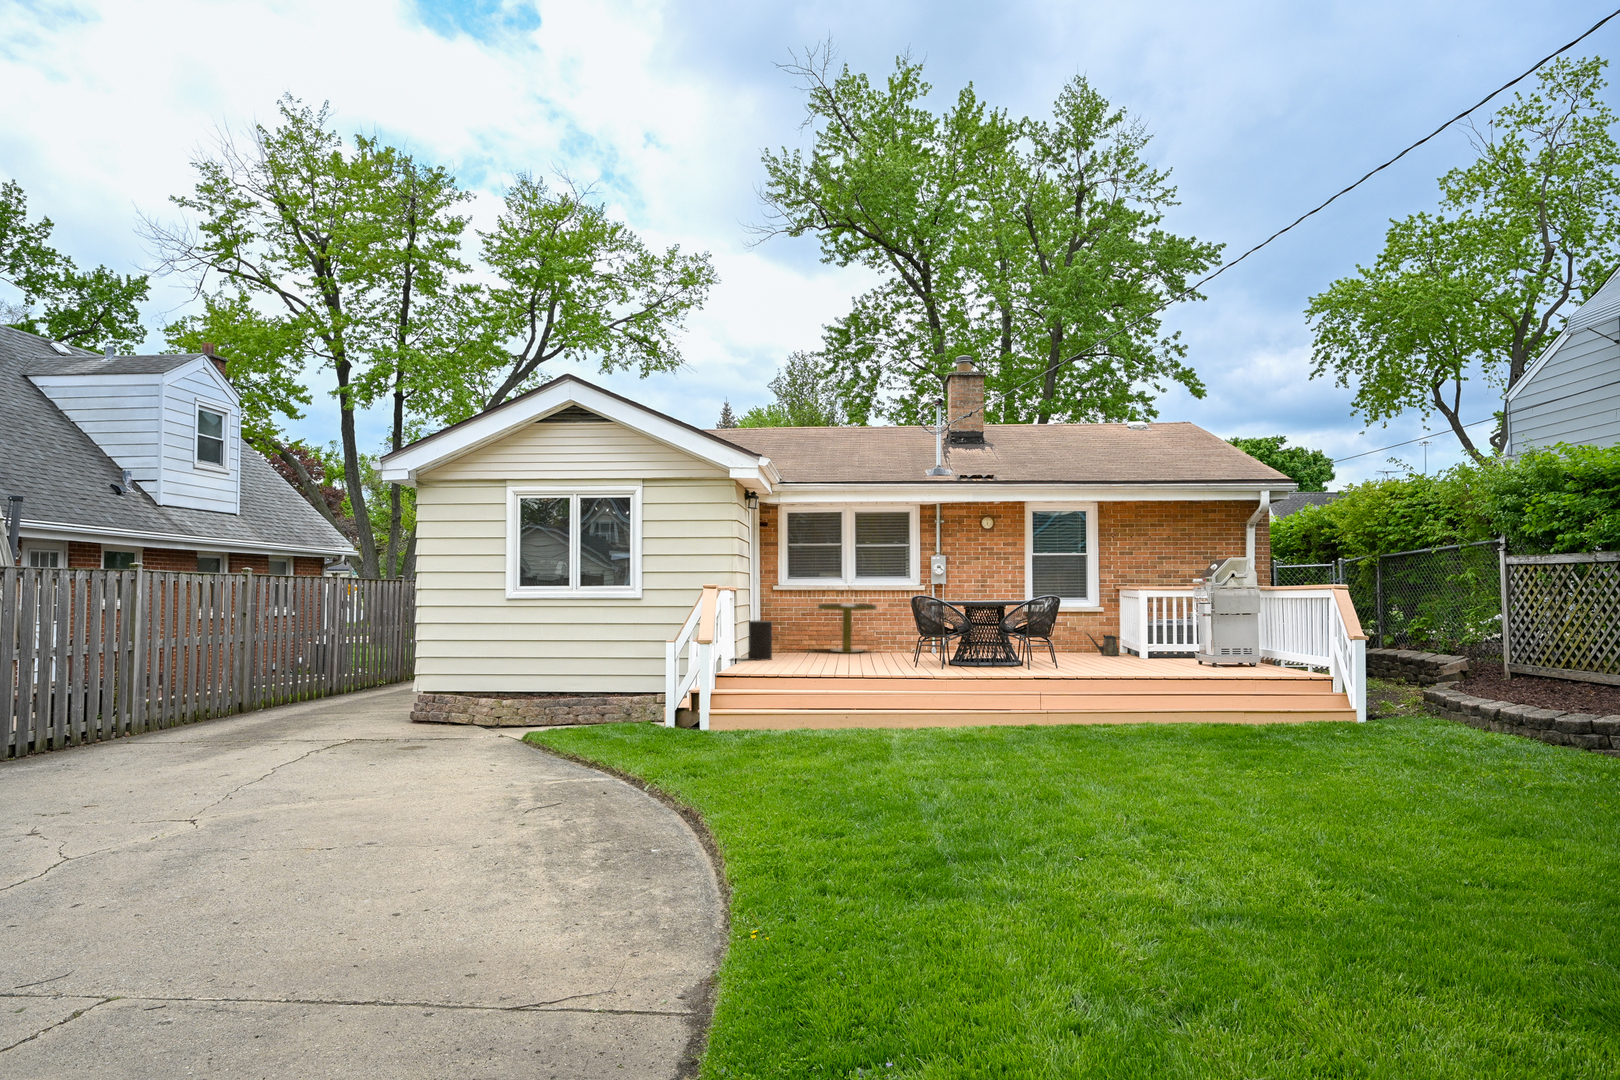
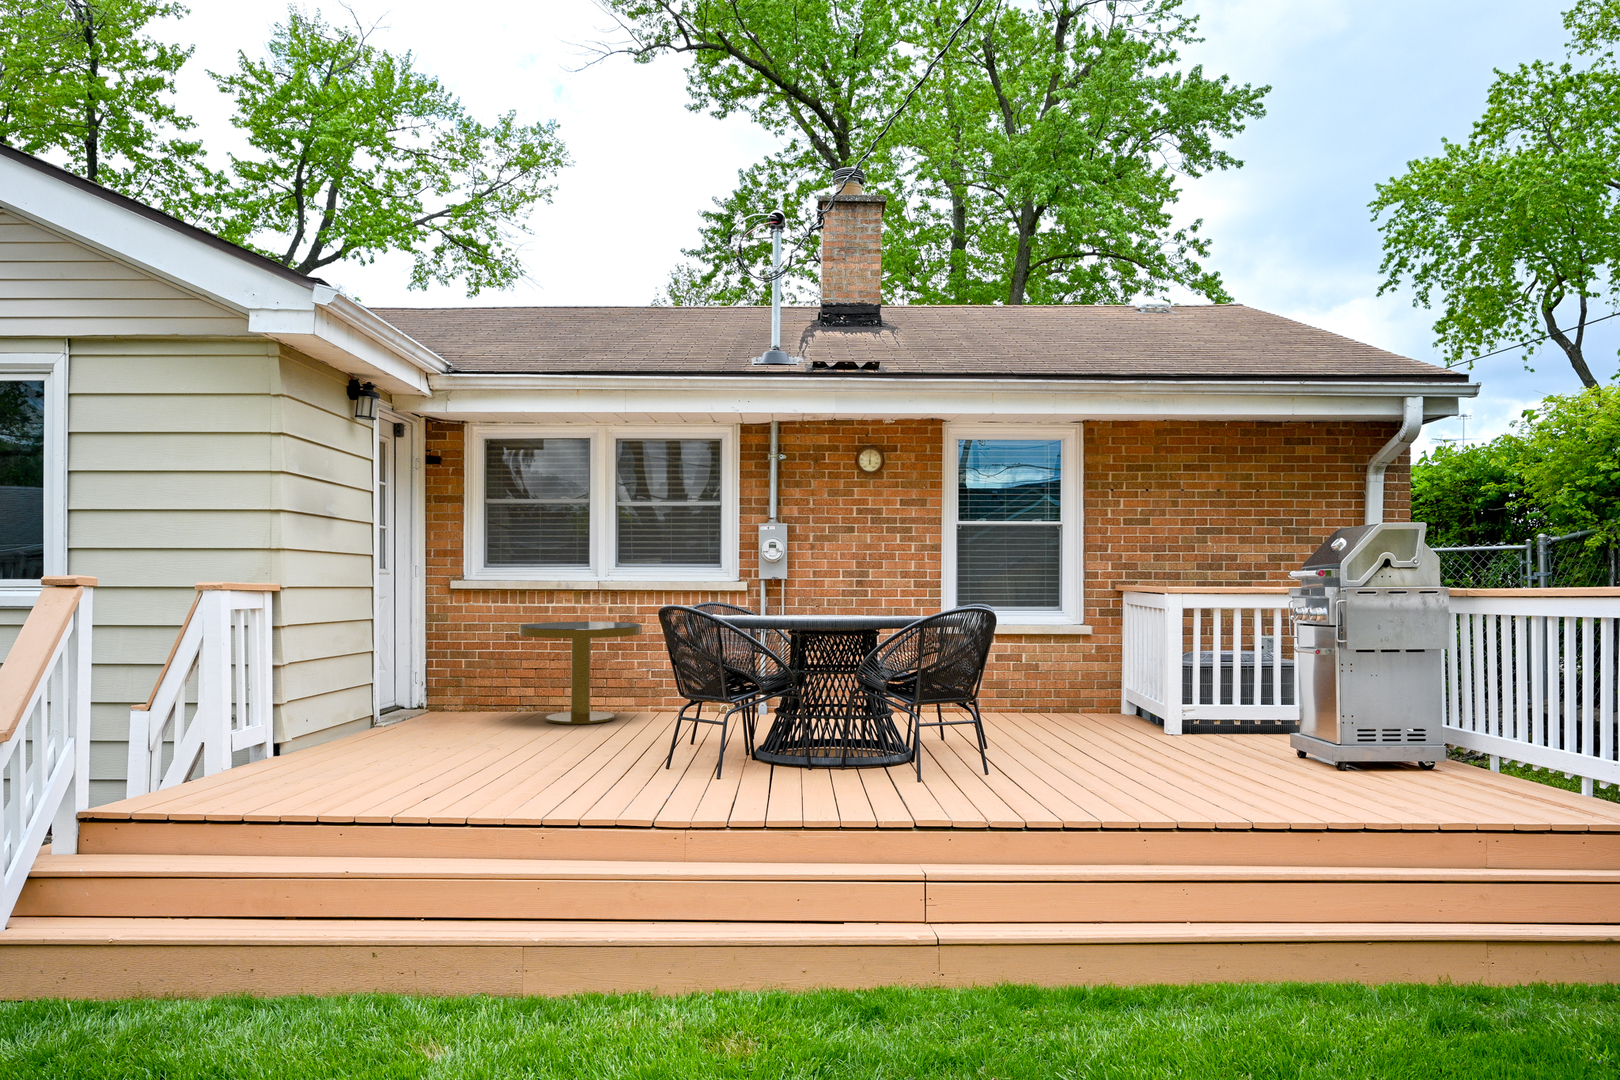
stool: present [748,620,772,660] -> none [287,666,349,761]
watering can: present [1086,633,1120,656] -> none [1058,677,1133,724]

